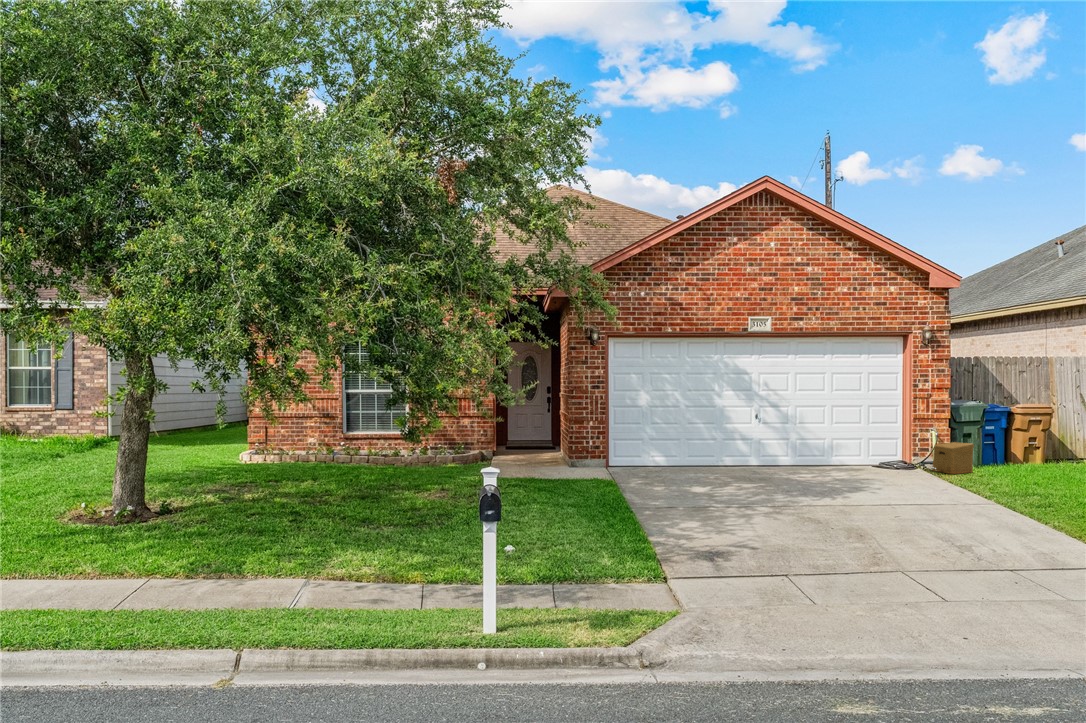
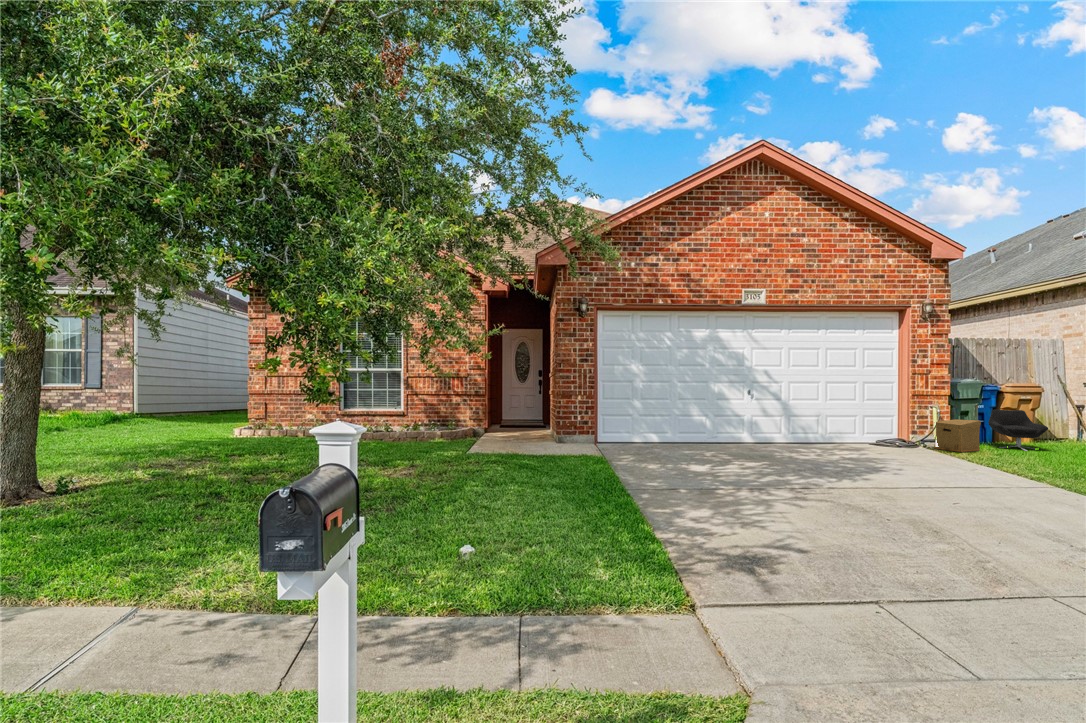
lounge chair: none [991,431,1039,472] -> present [988,410,1048,451]

